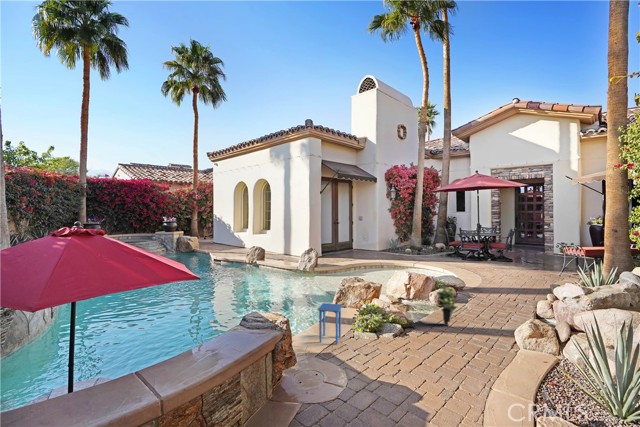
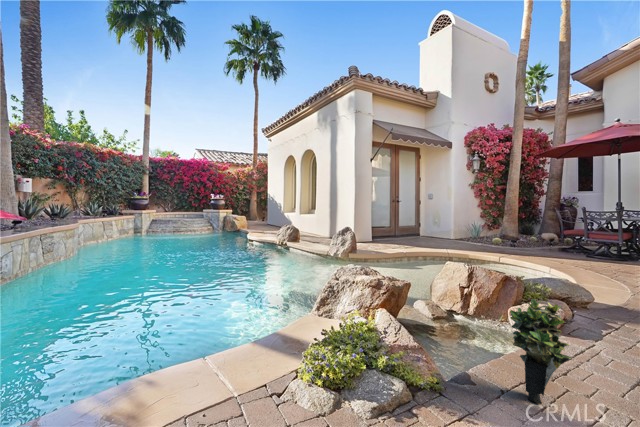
side table: present [318,303,342,344] -> none [189,309,257,411]

